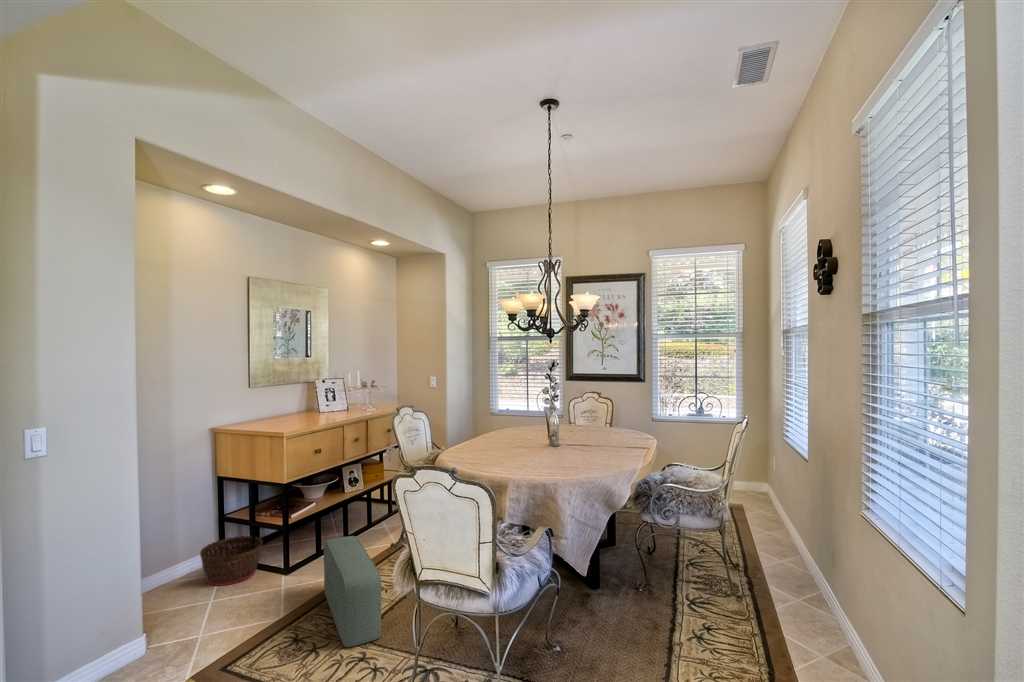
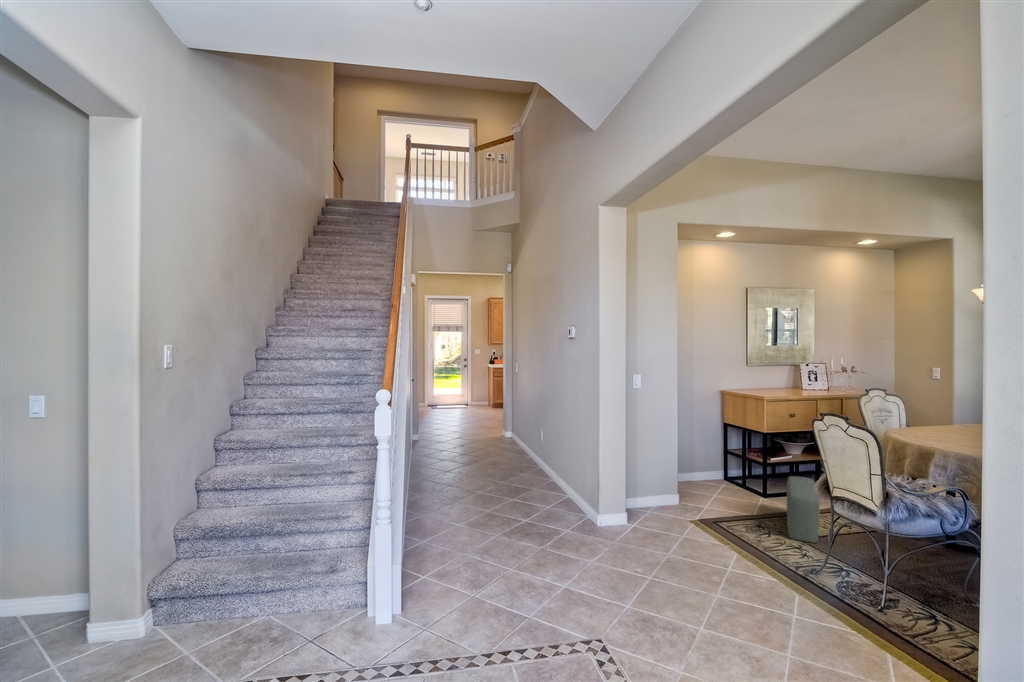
basket: present [200,536,263,586] -> none [711,464,751,492]

